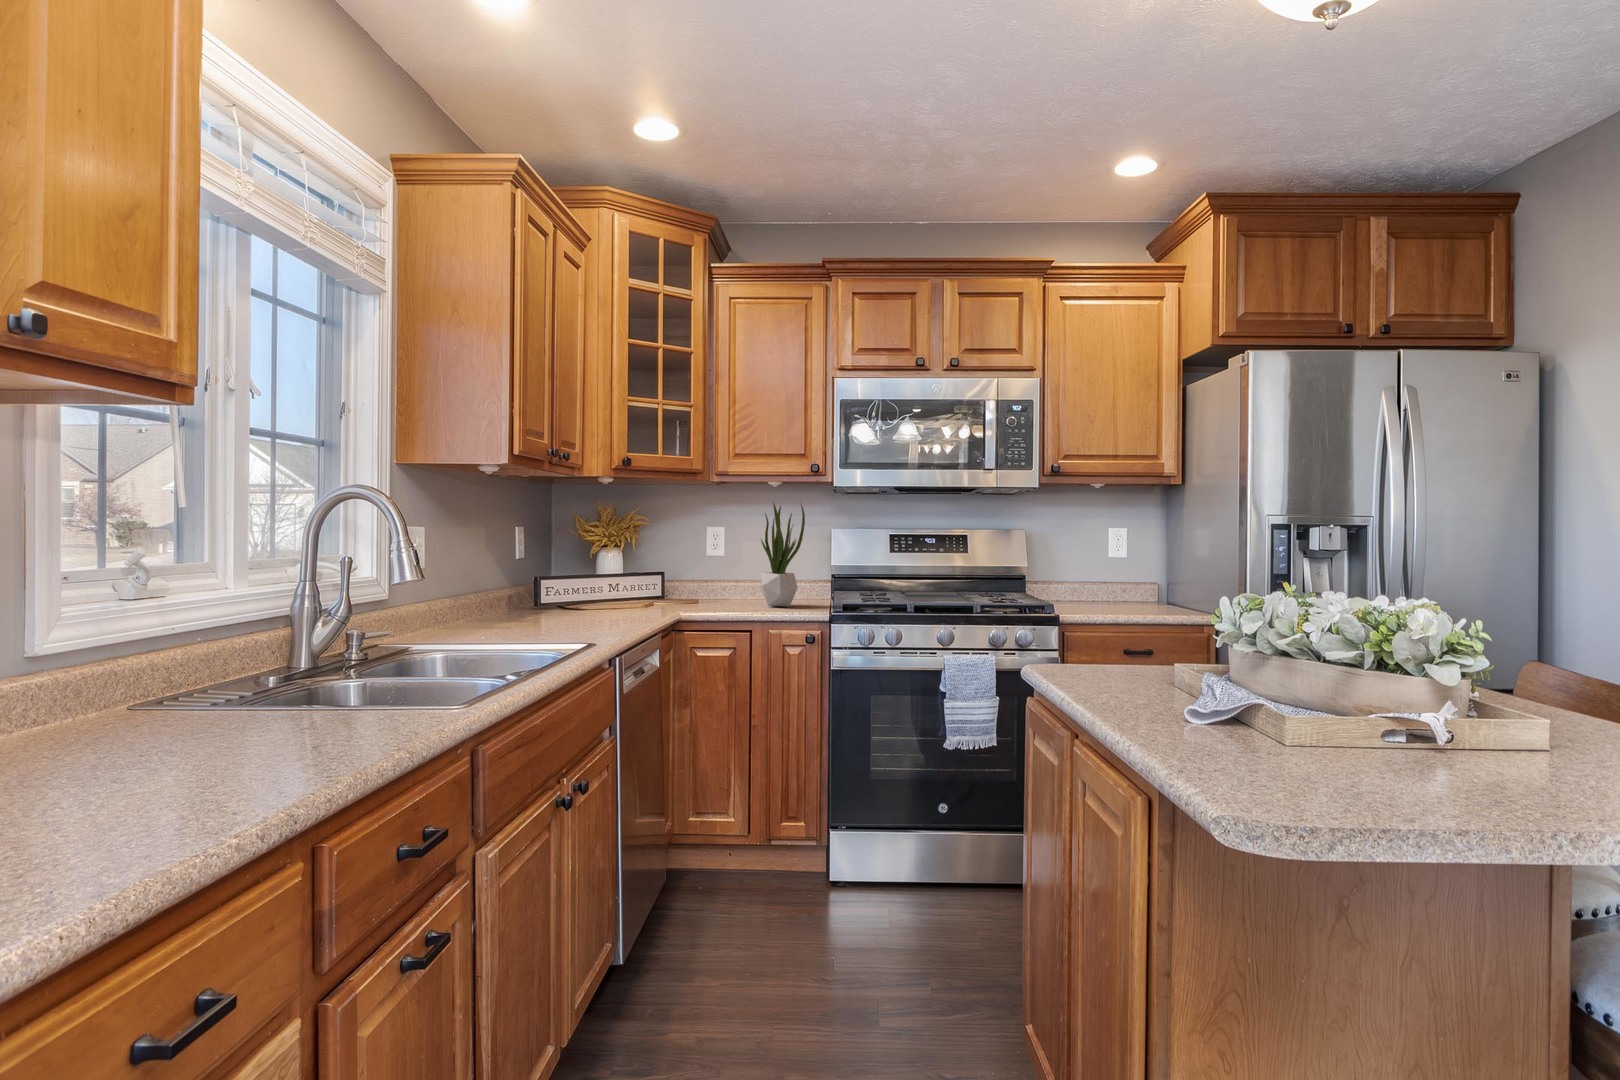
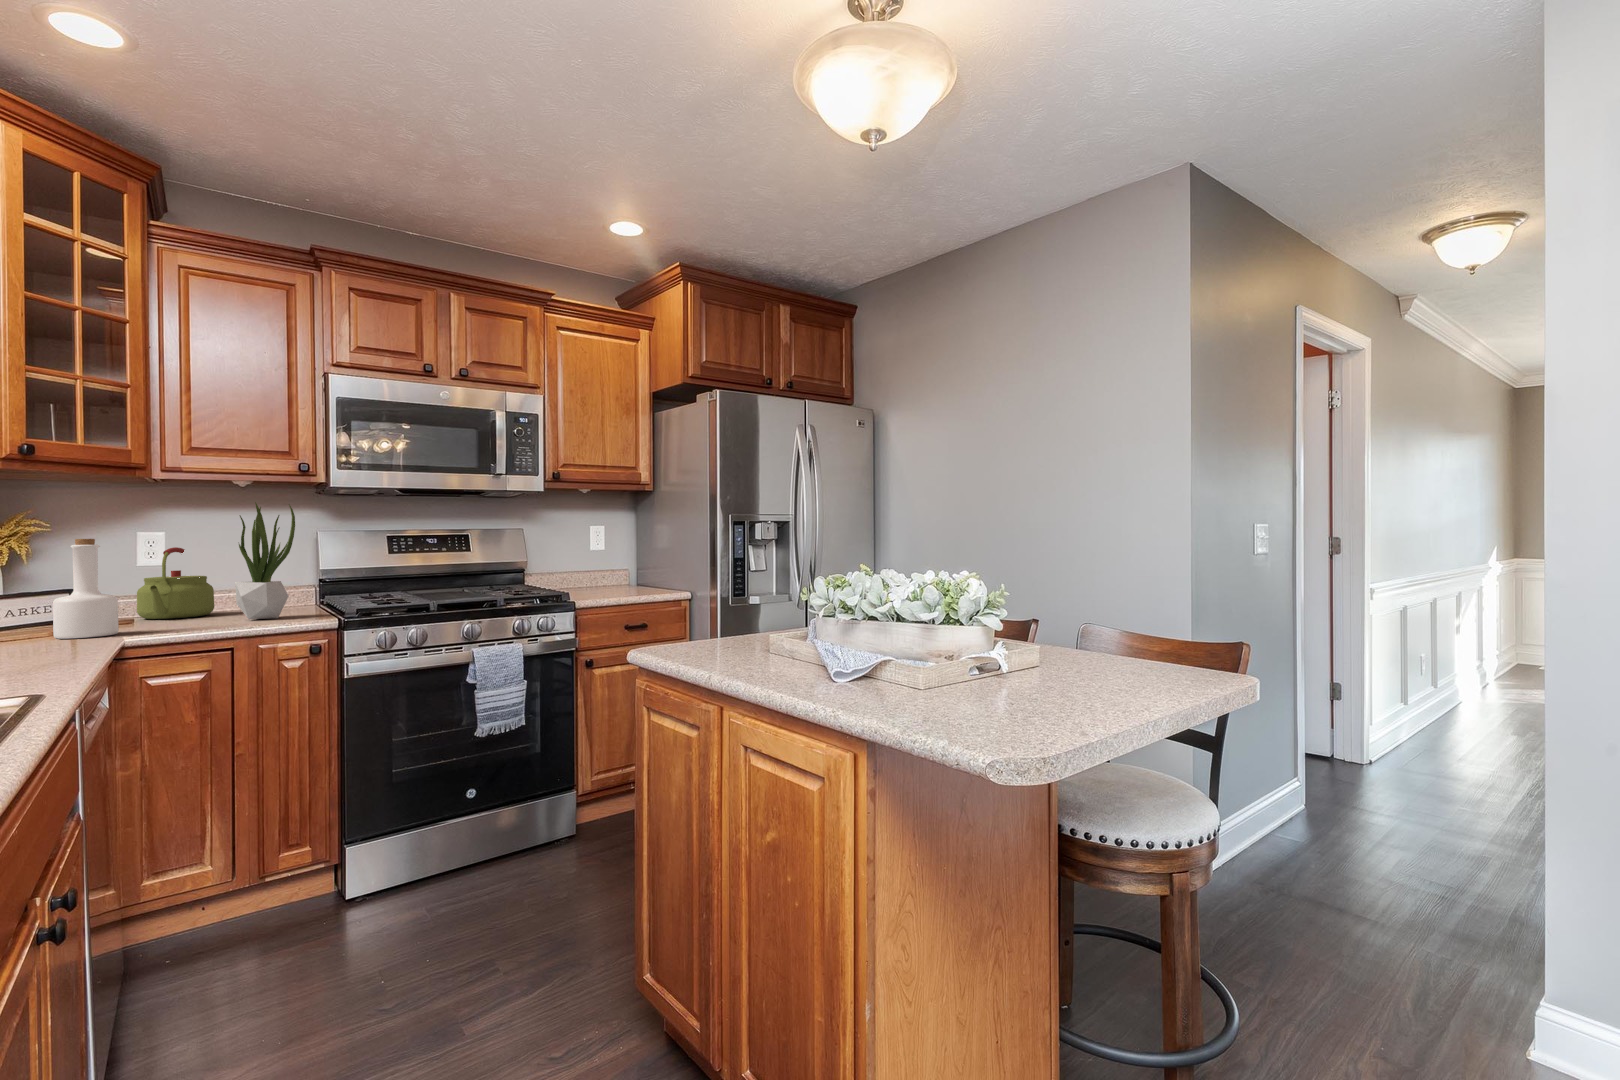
bottle: none [640,533,678,613] -> present [53,539,119,639]
kettle: none [704,539,754,599] -> present [137,547,214,619]

